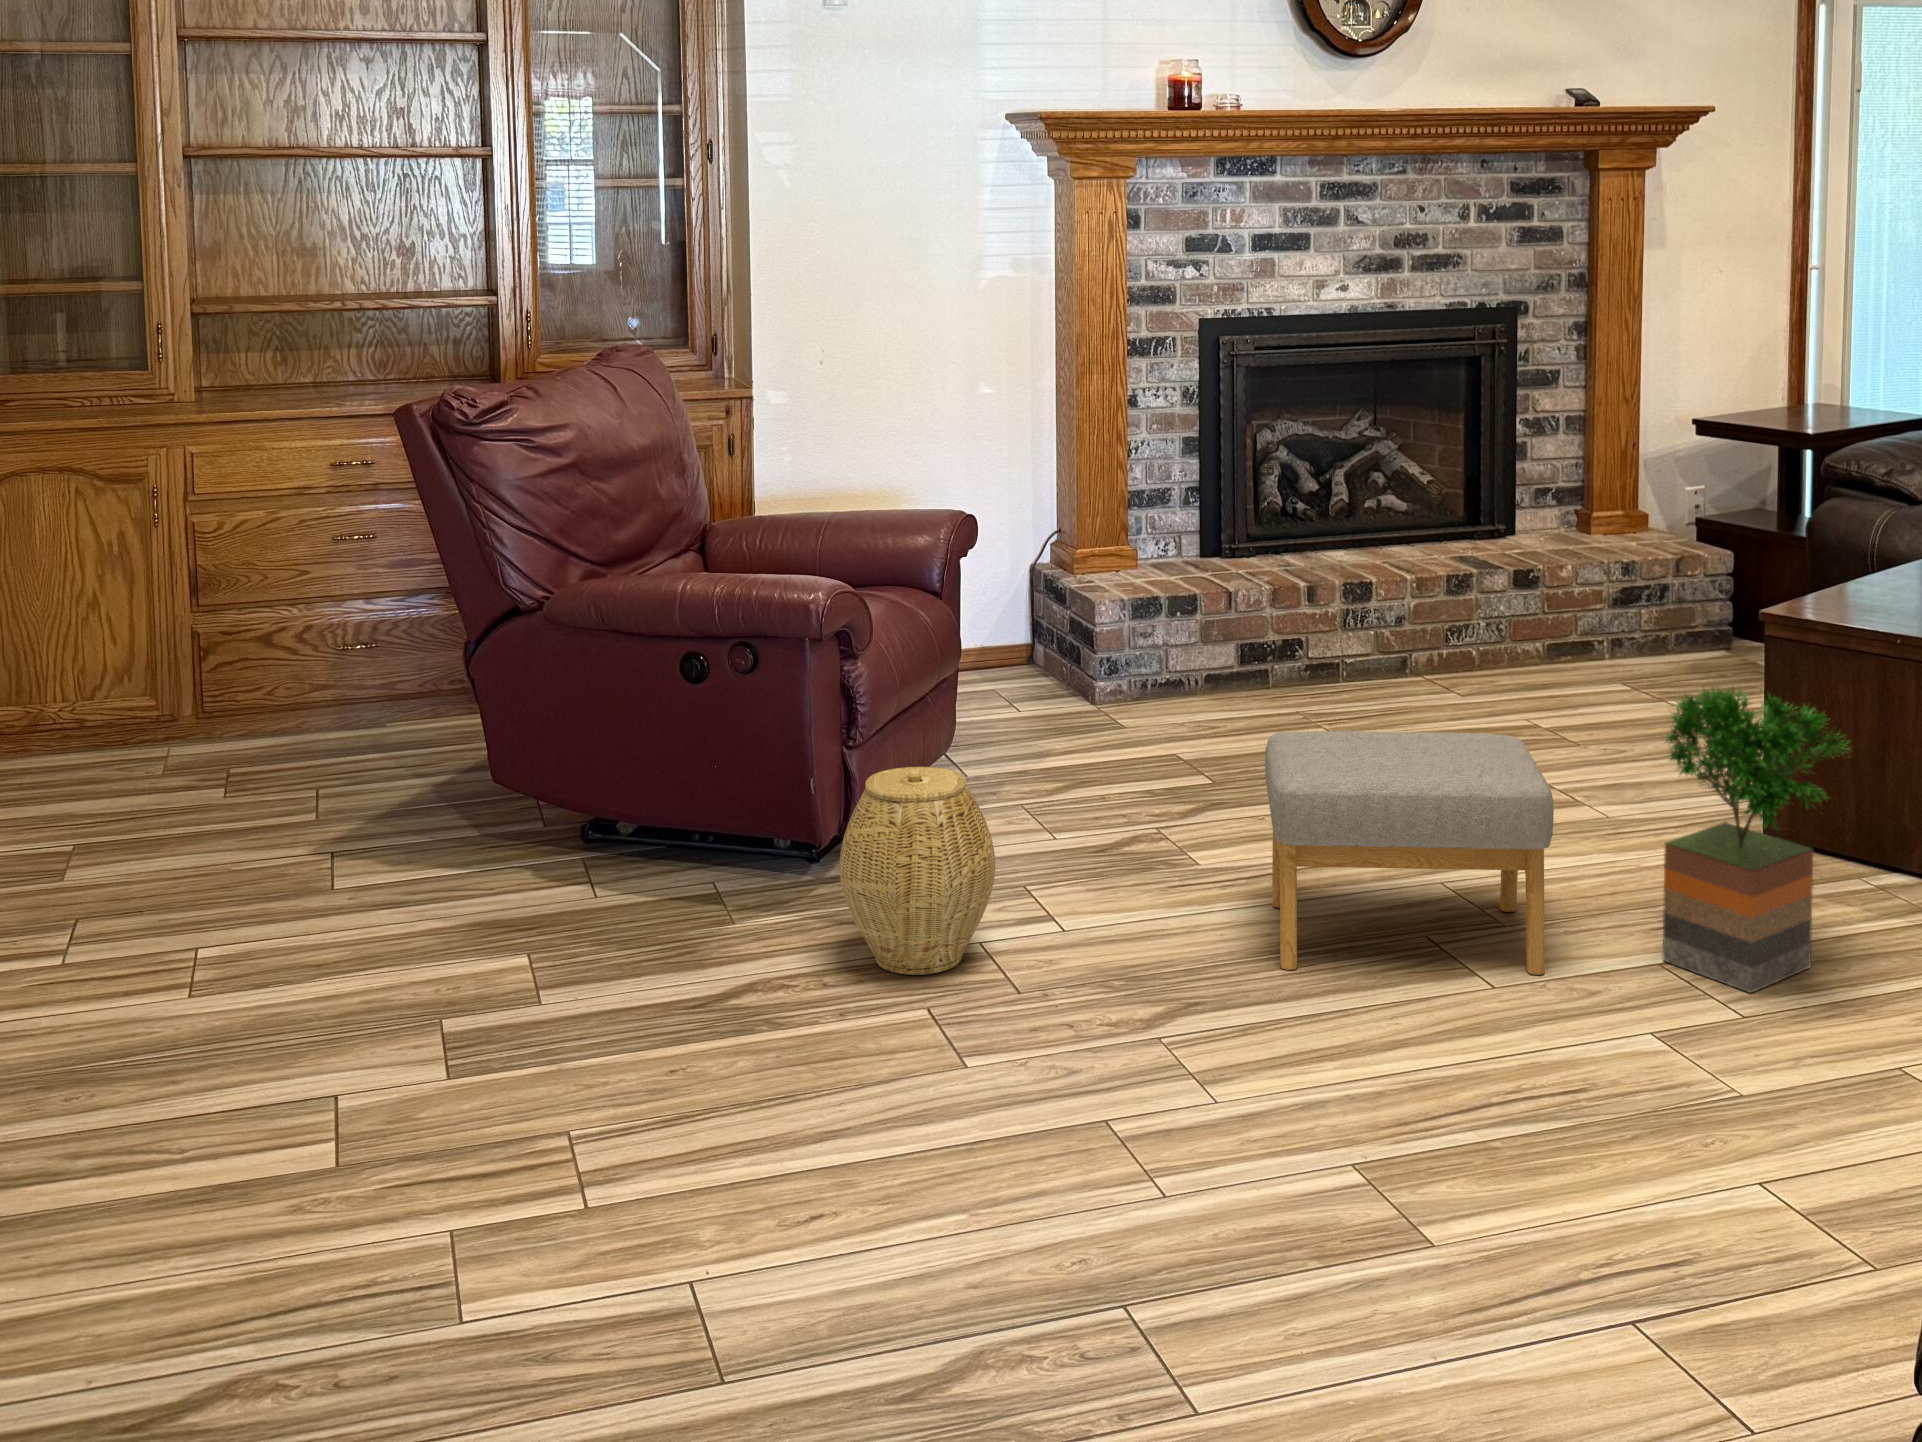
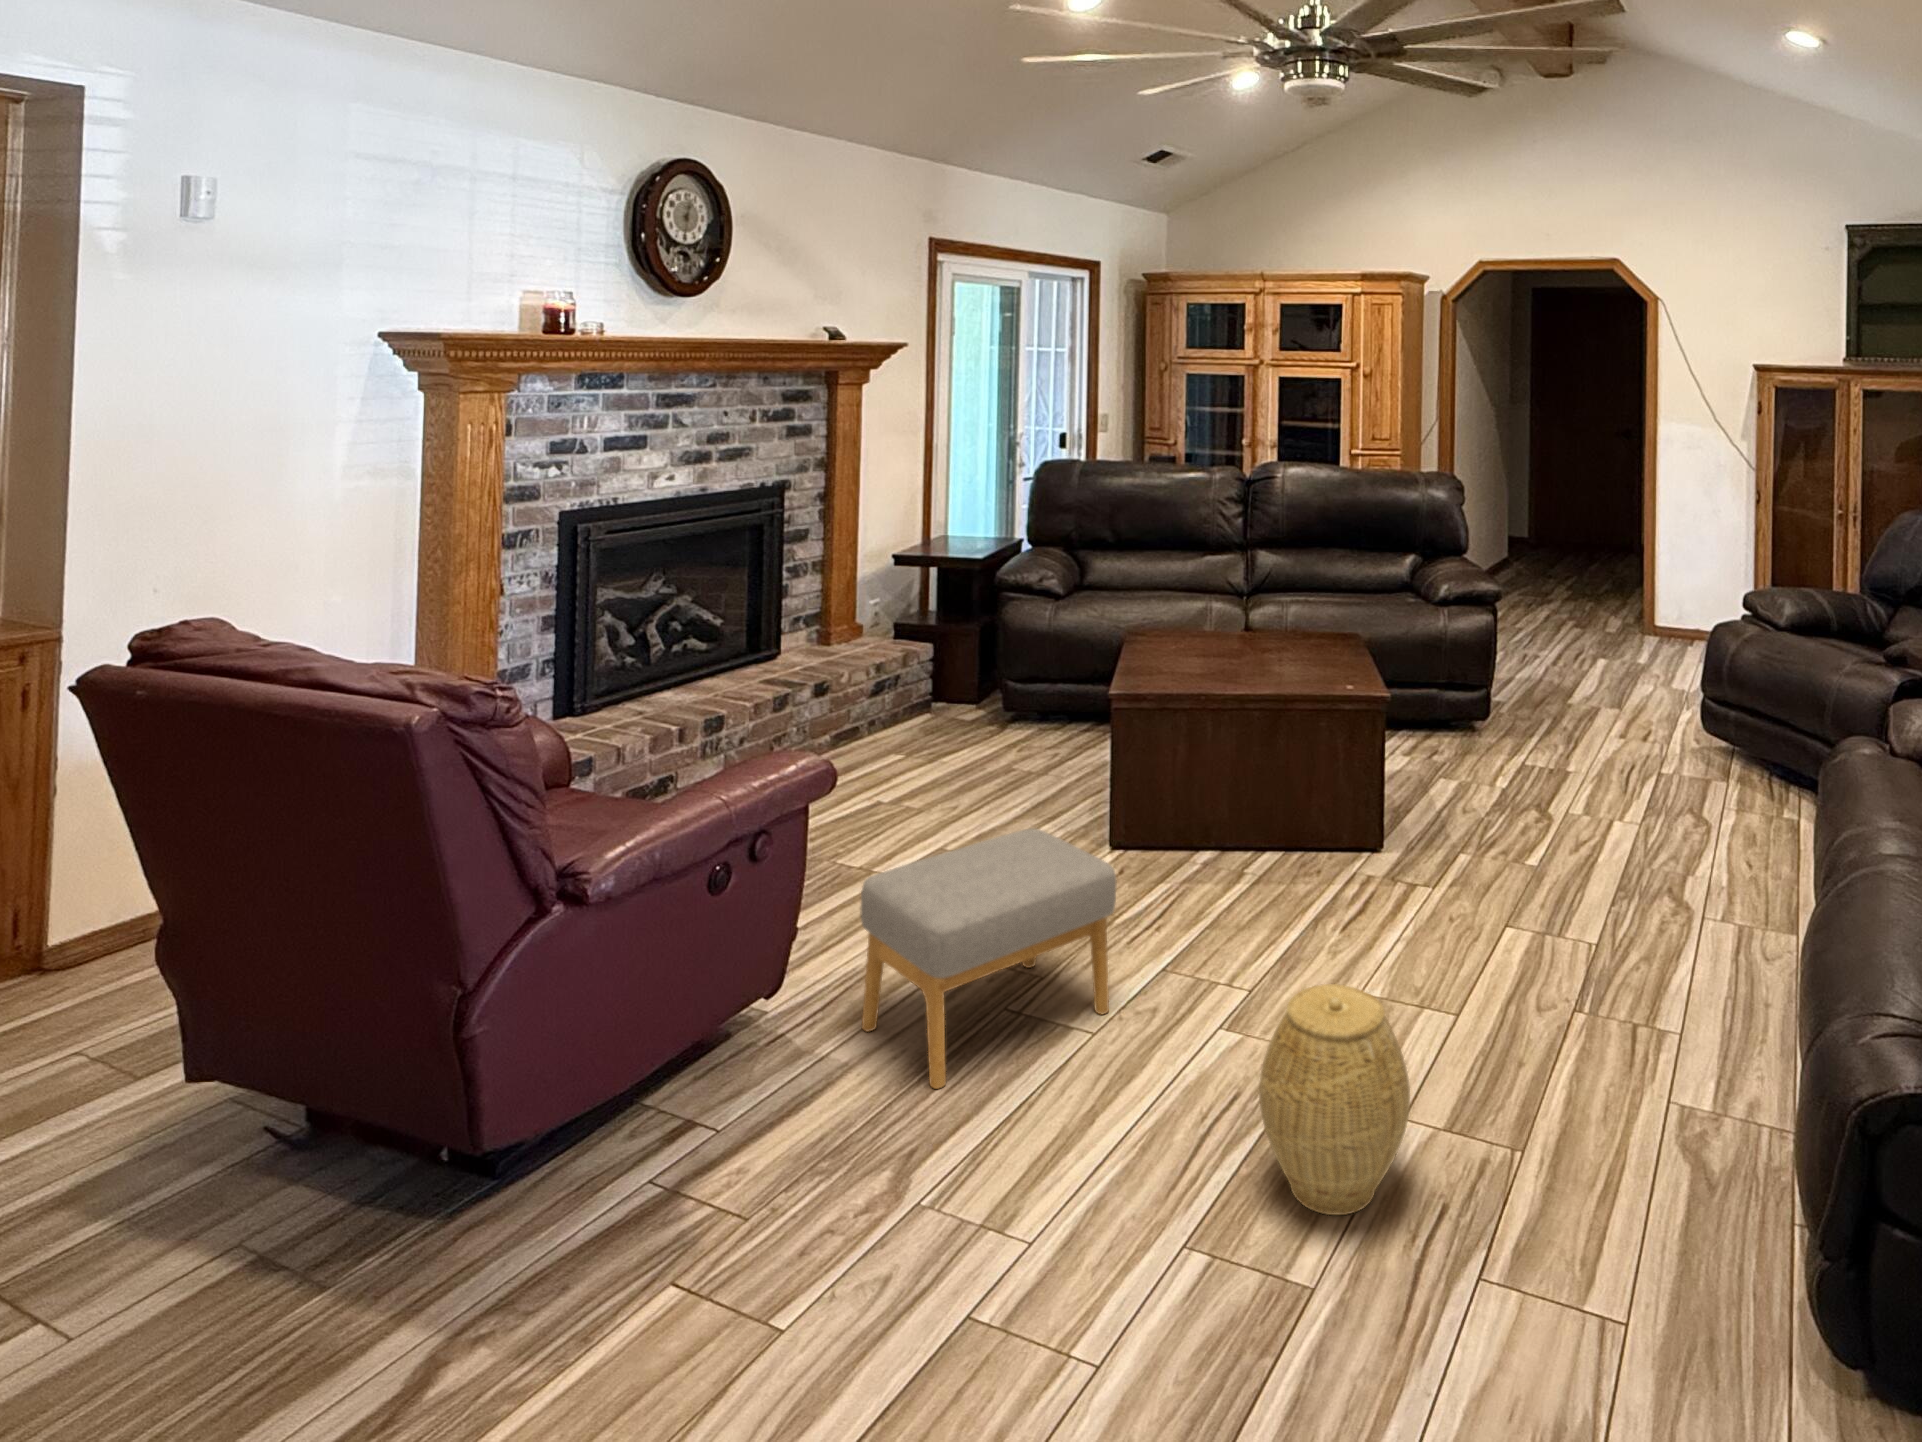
potted tree: present [1663,687,1849,993] -> none [1145,755,1274,973]
woven basket: present [840,767,995,975] -> present [1259,984,1410,1215]

